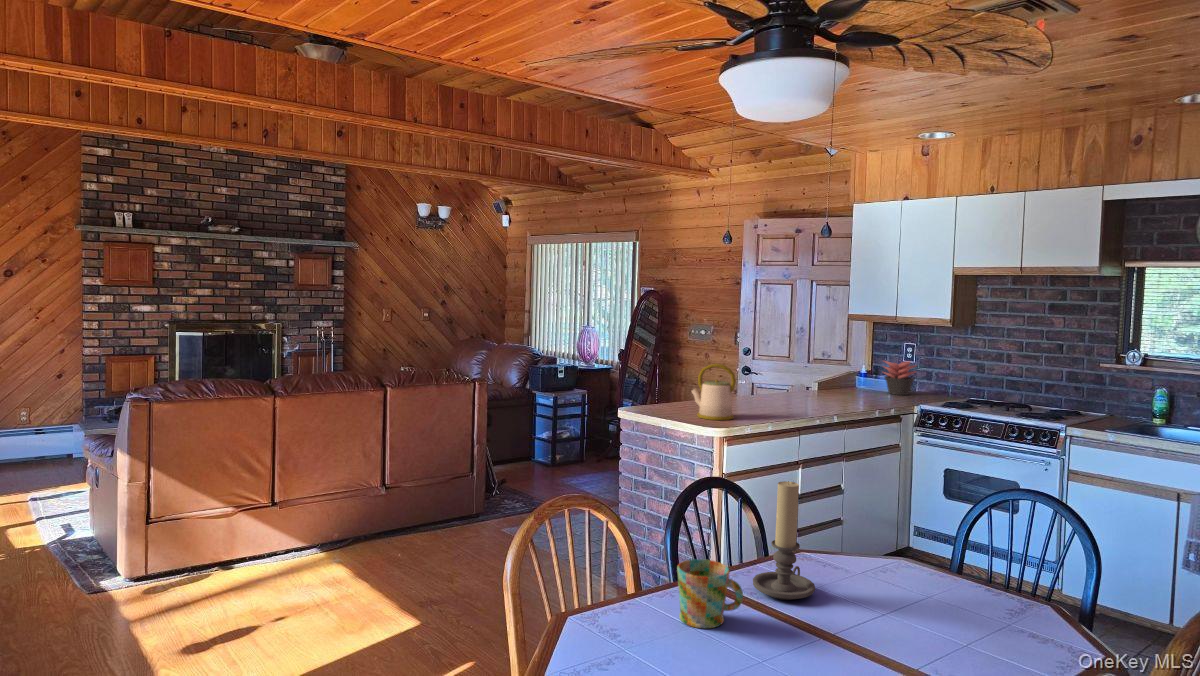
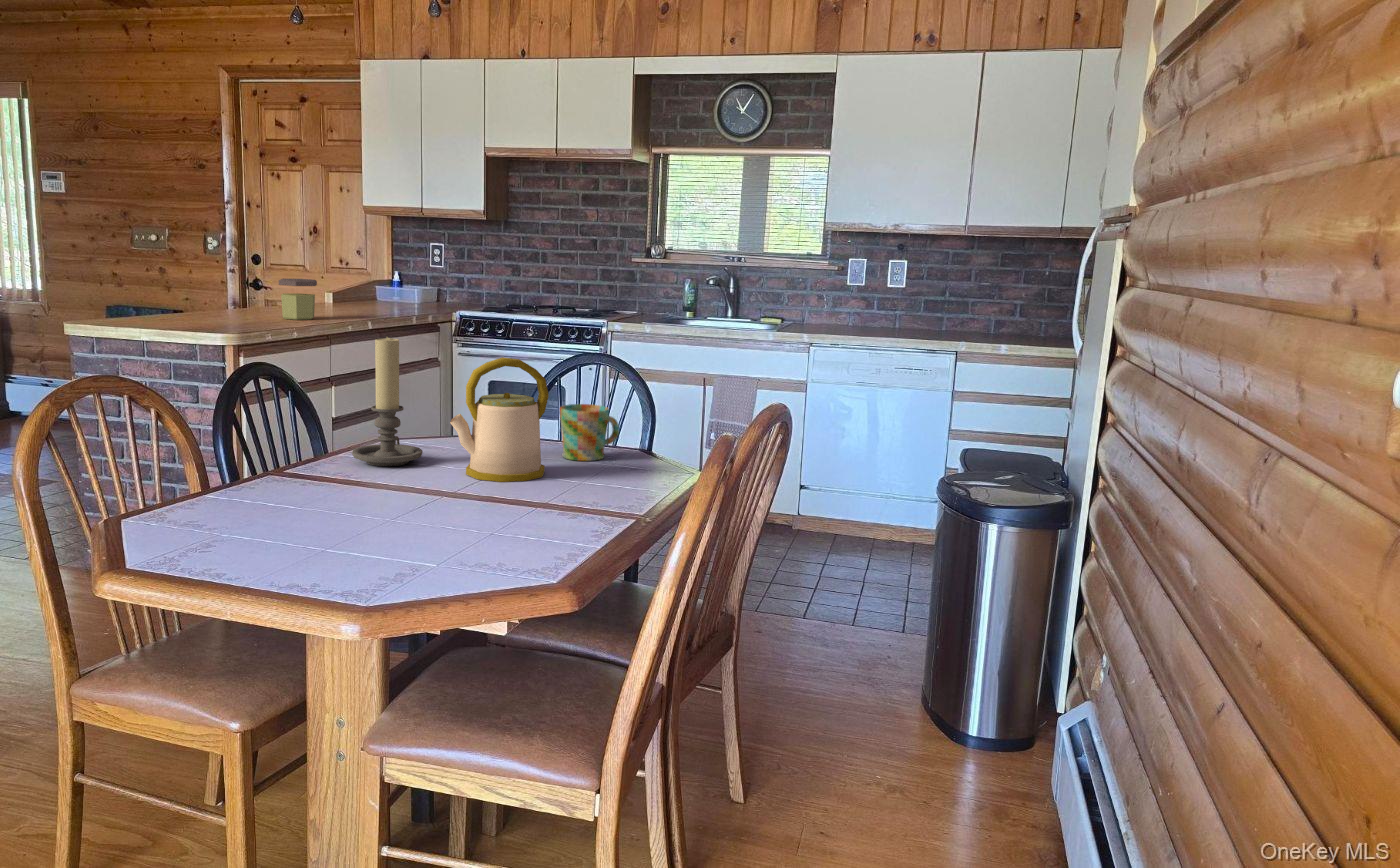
succulent plant: present [883,361,916,395] -> none [407,263,448,304]
kettle: present [692,364,736,420] -> present [450,357,549,482]
jar: none [766,380,796,413] -> present [279,278,317,320]
mug: present [677,559,743,628] -> present [560,404,619,461]

